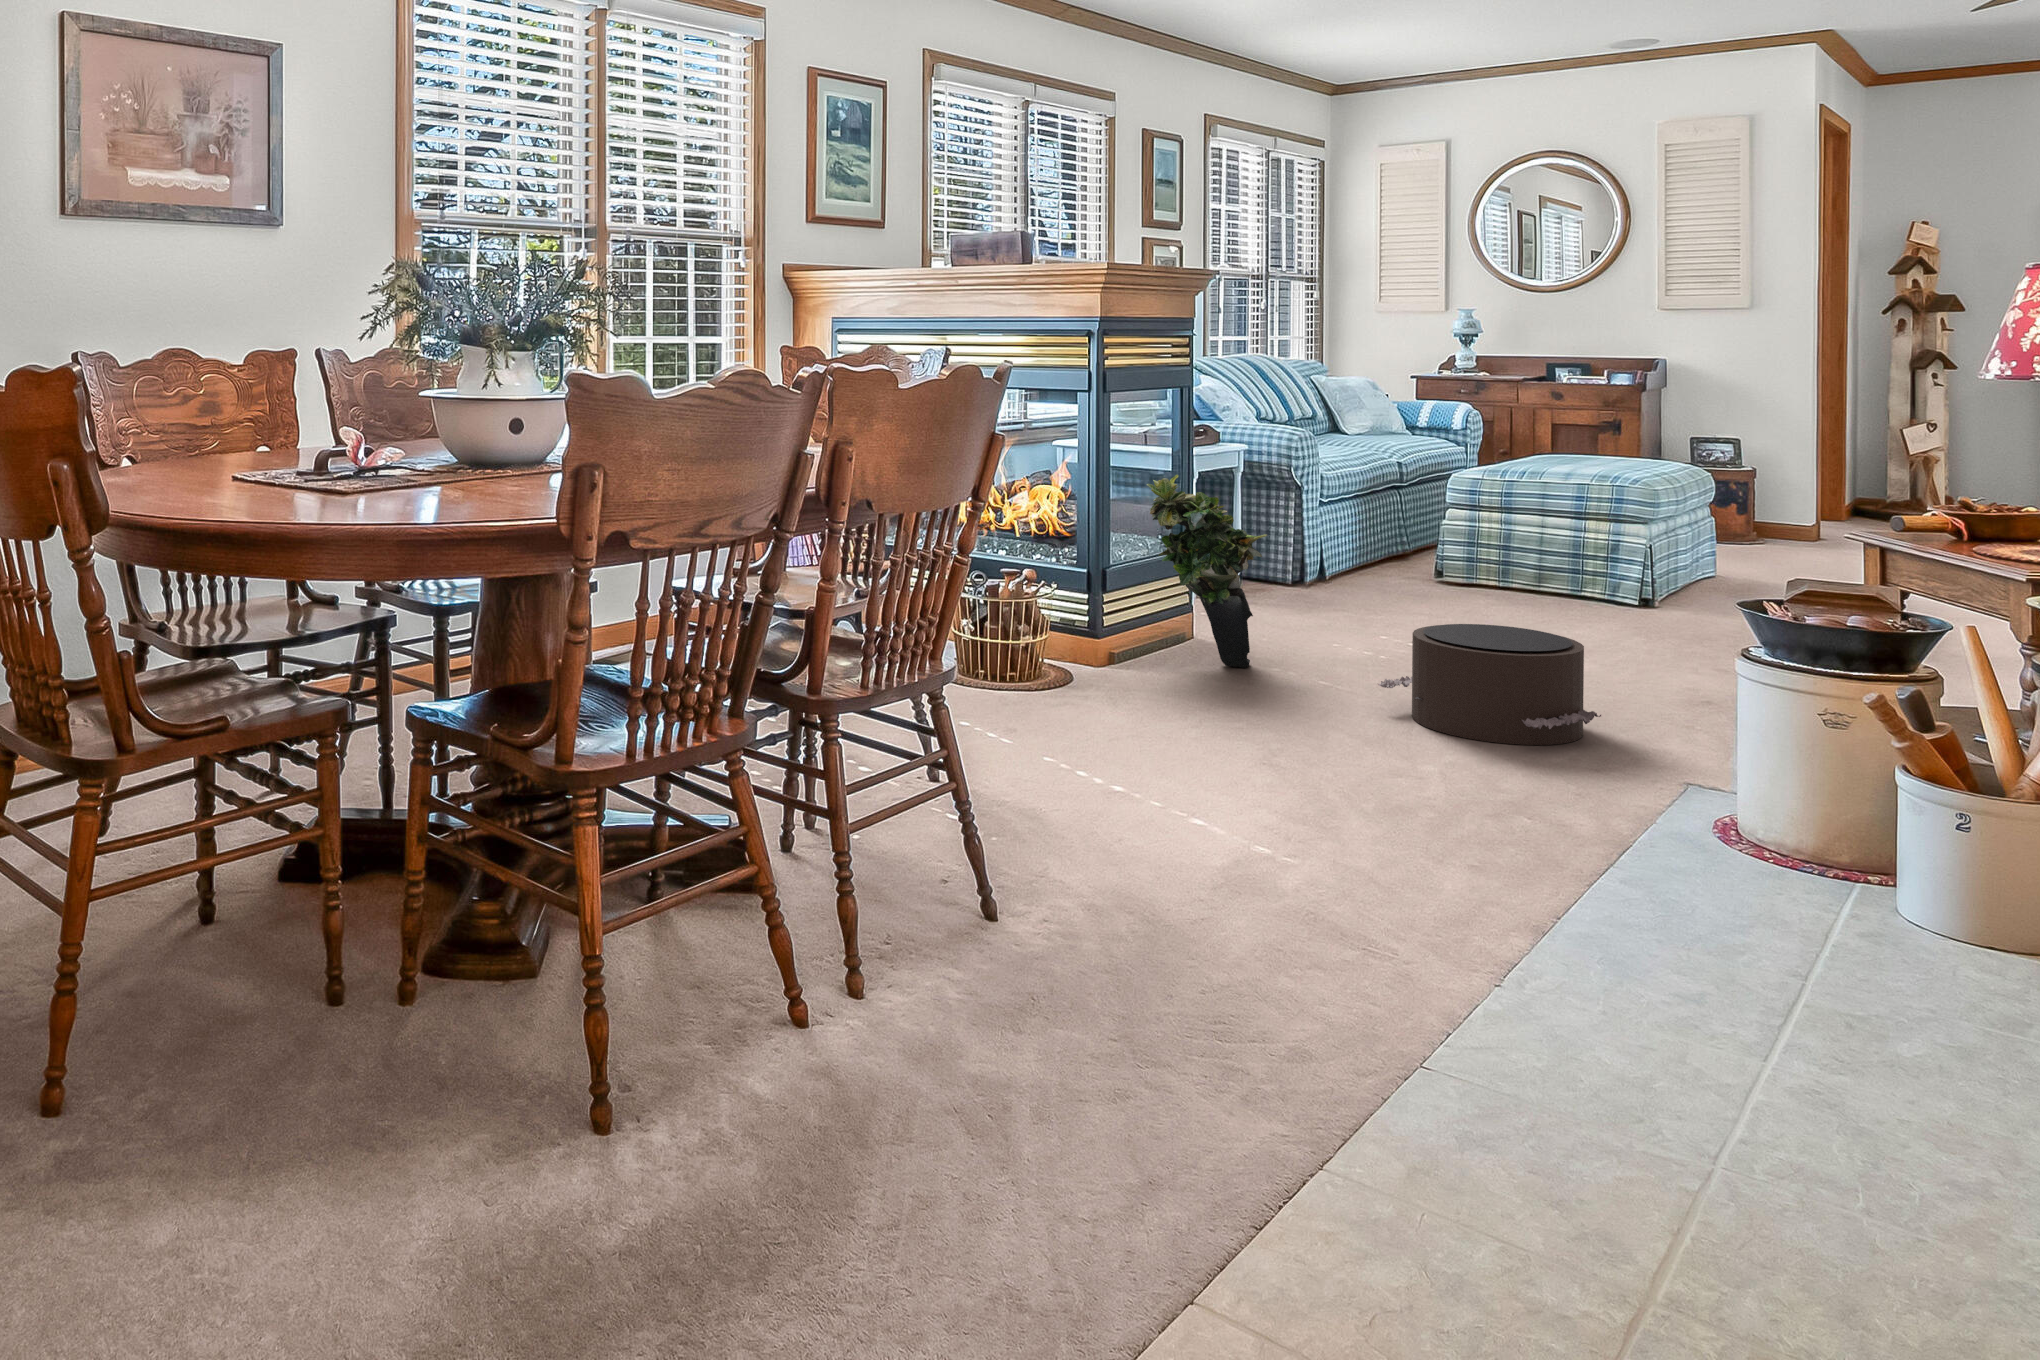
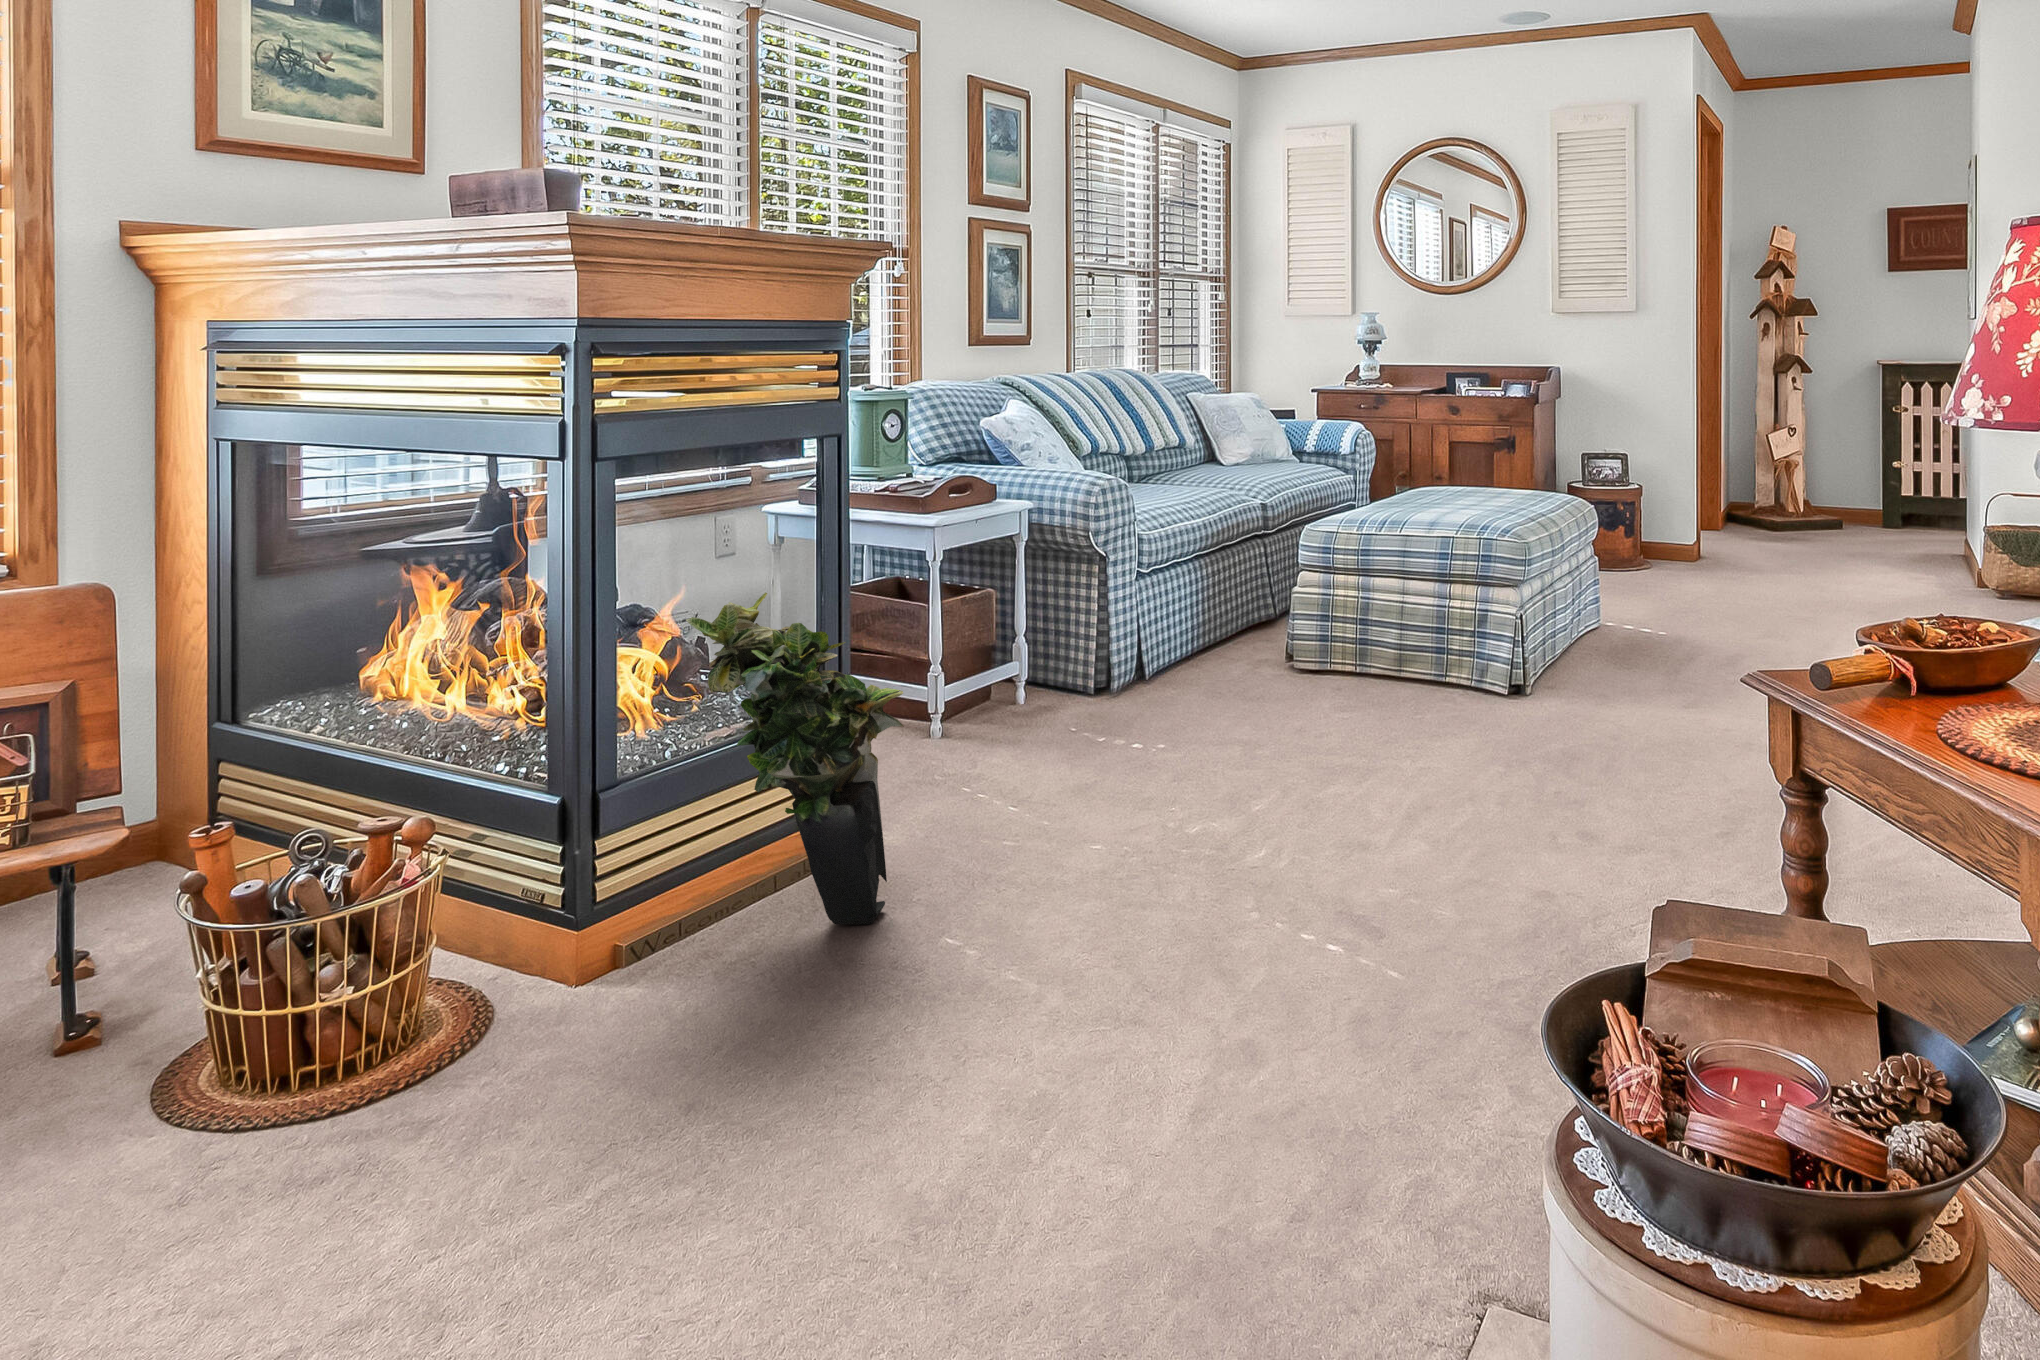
pouf: present [1378,624,1601,745] -> none [1008,857,1355,1144]

